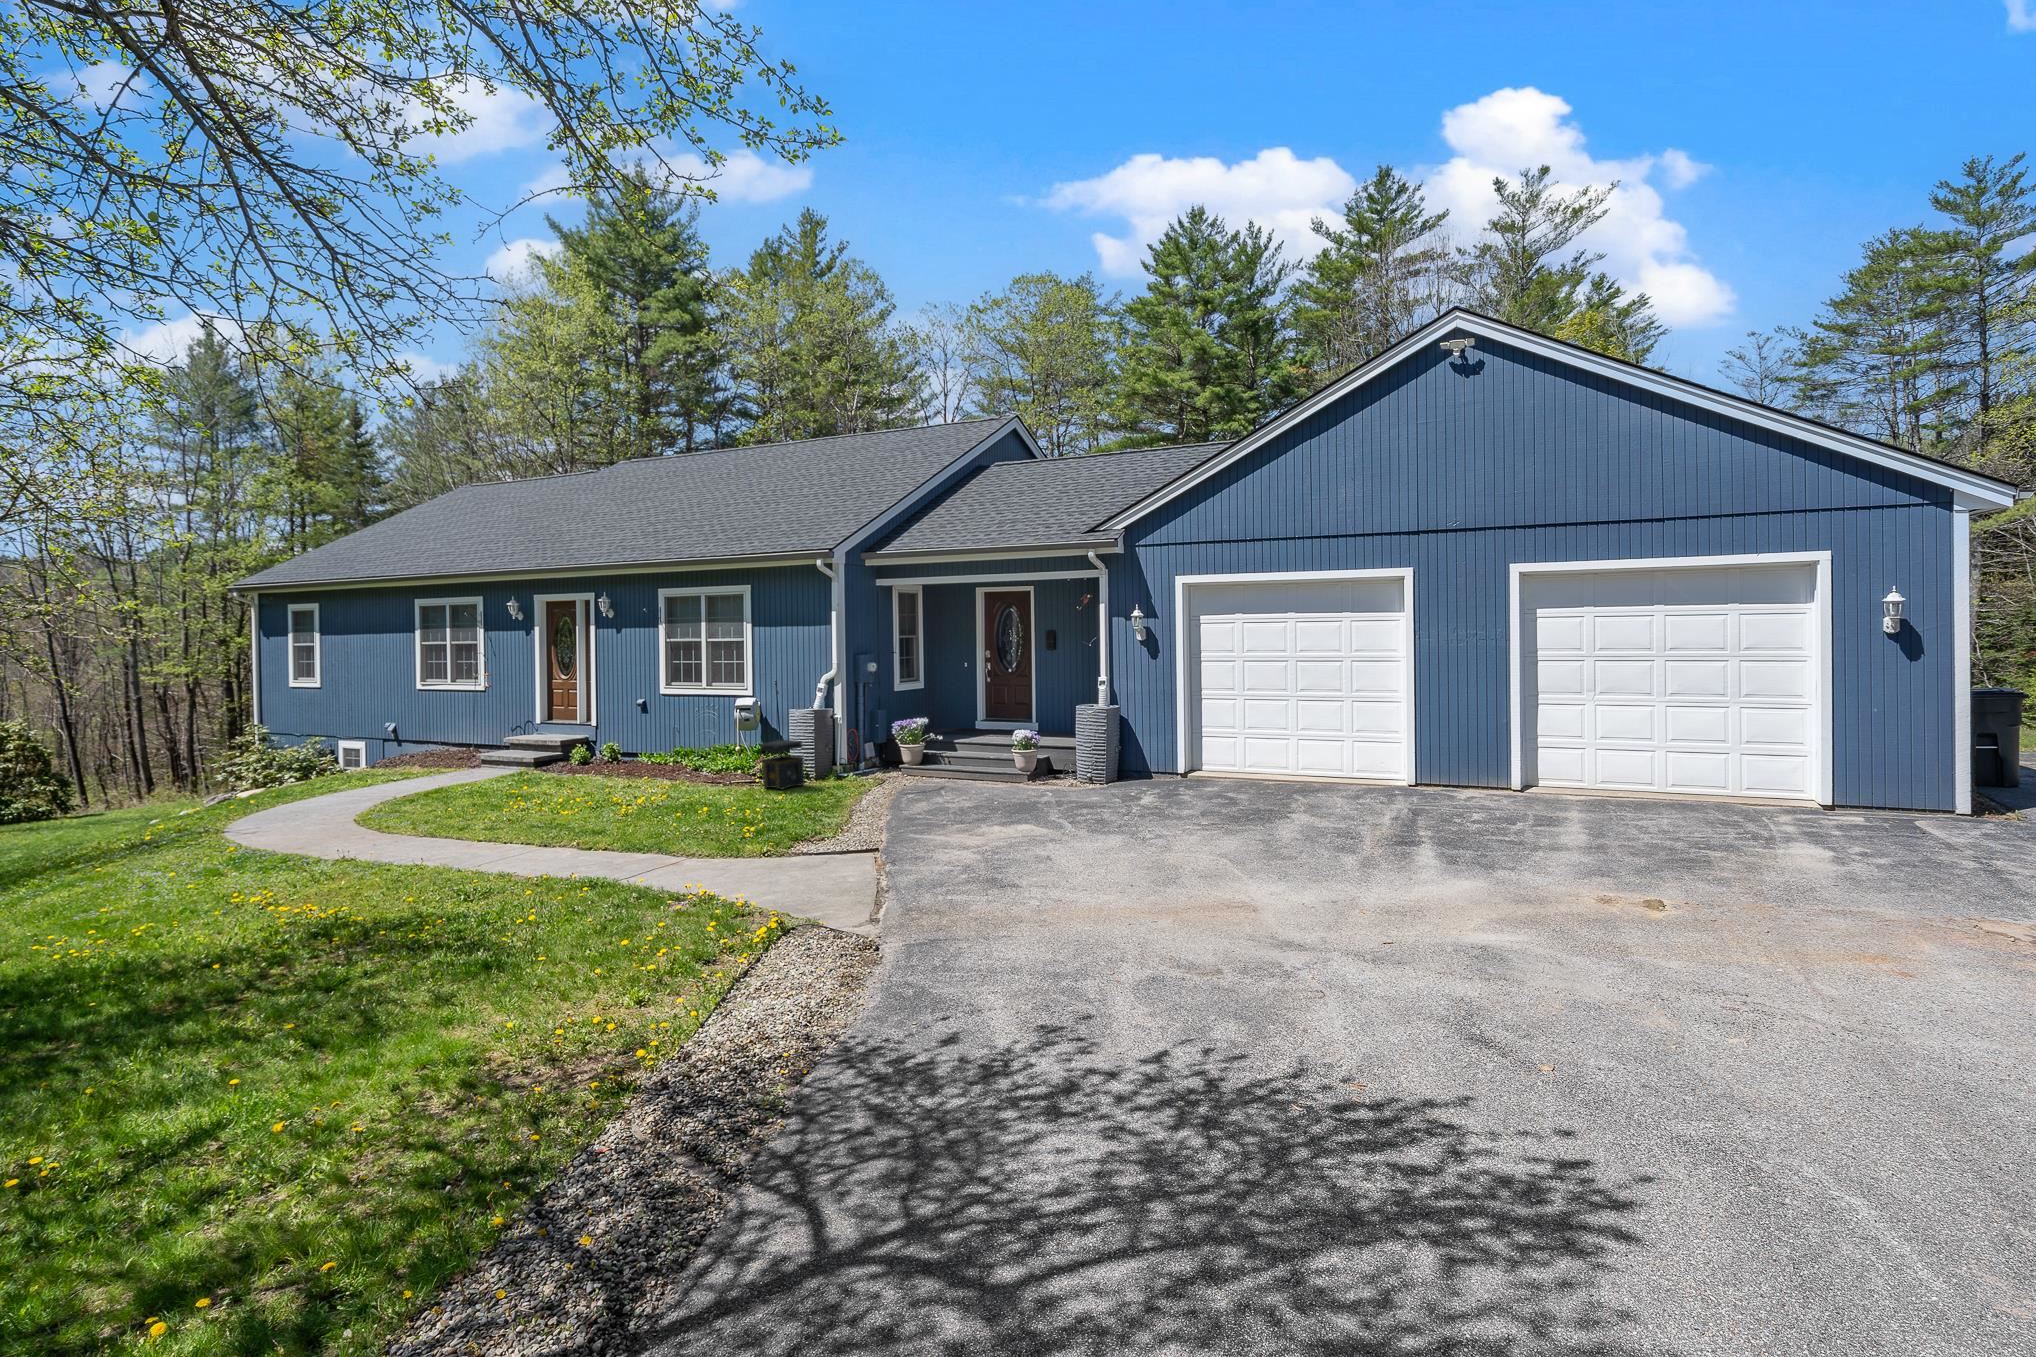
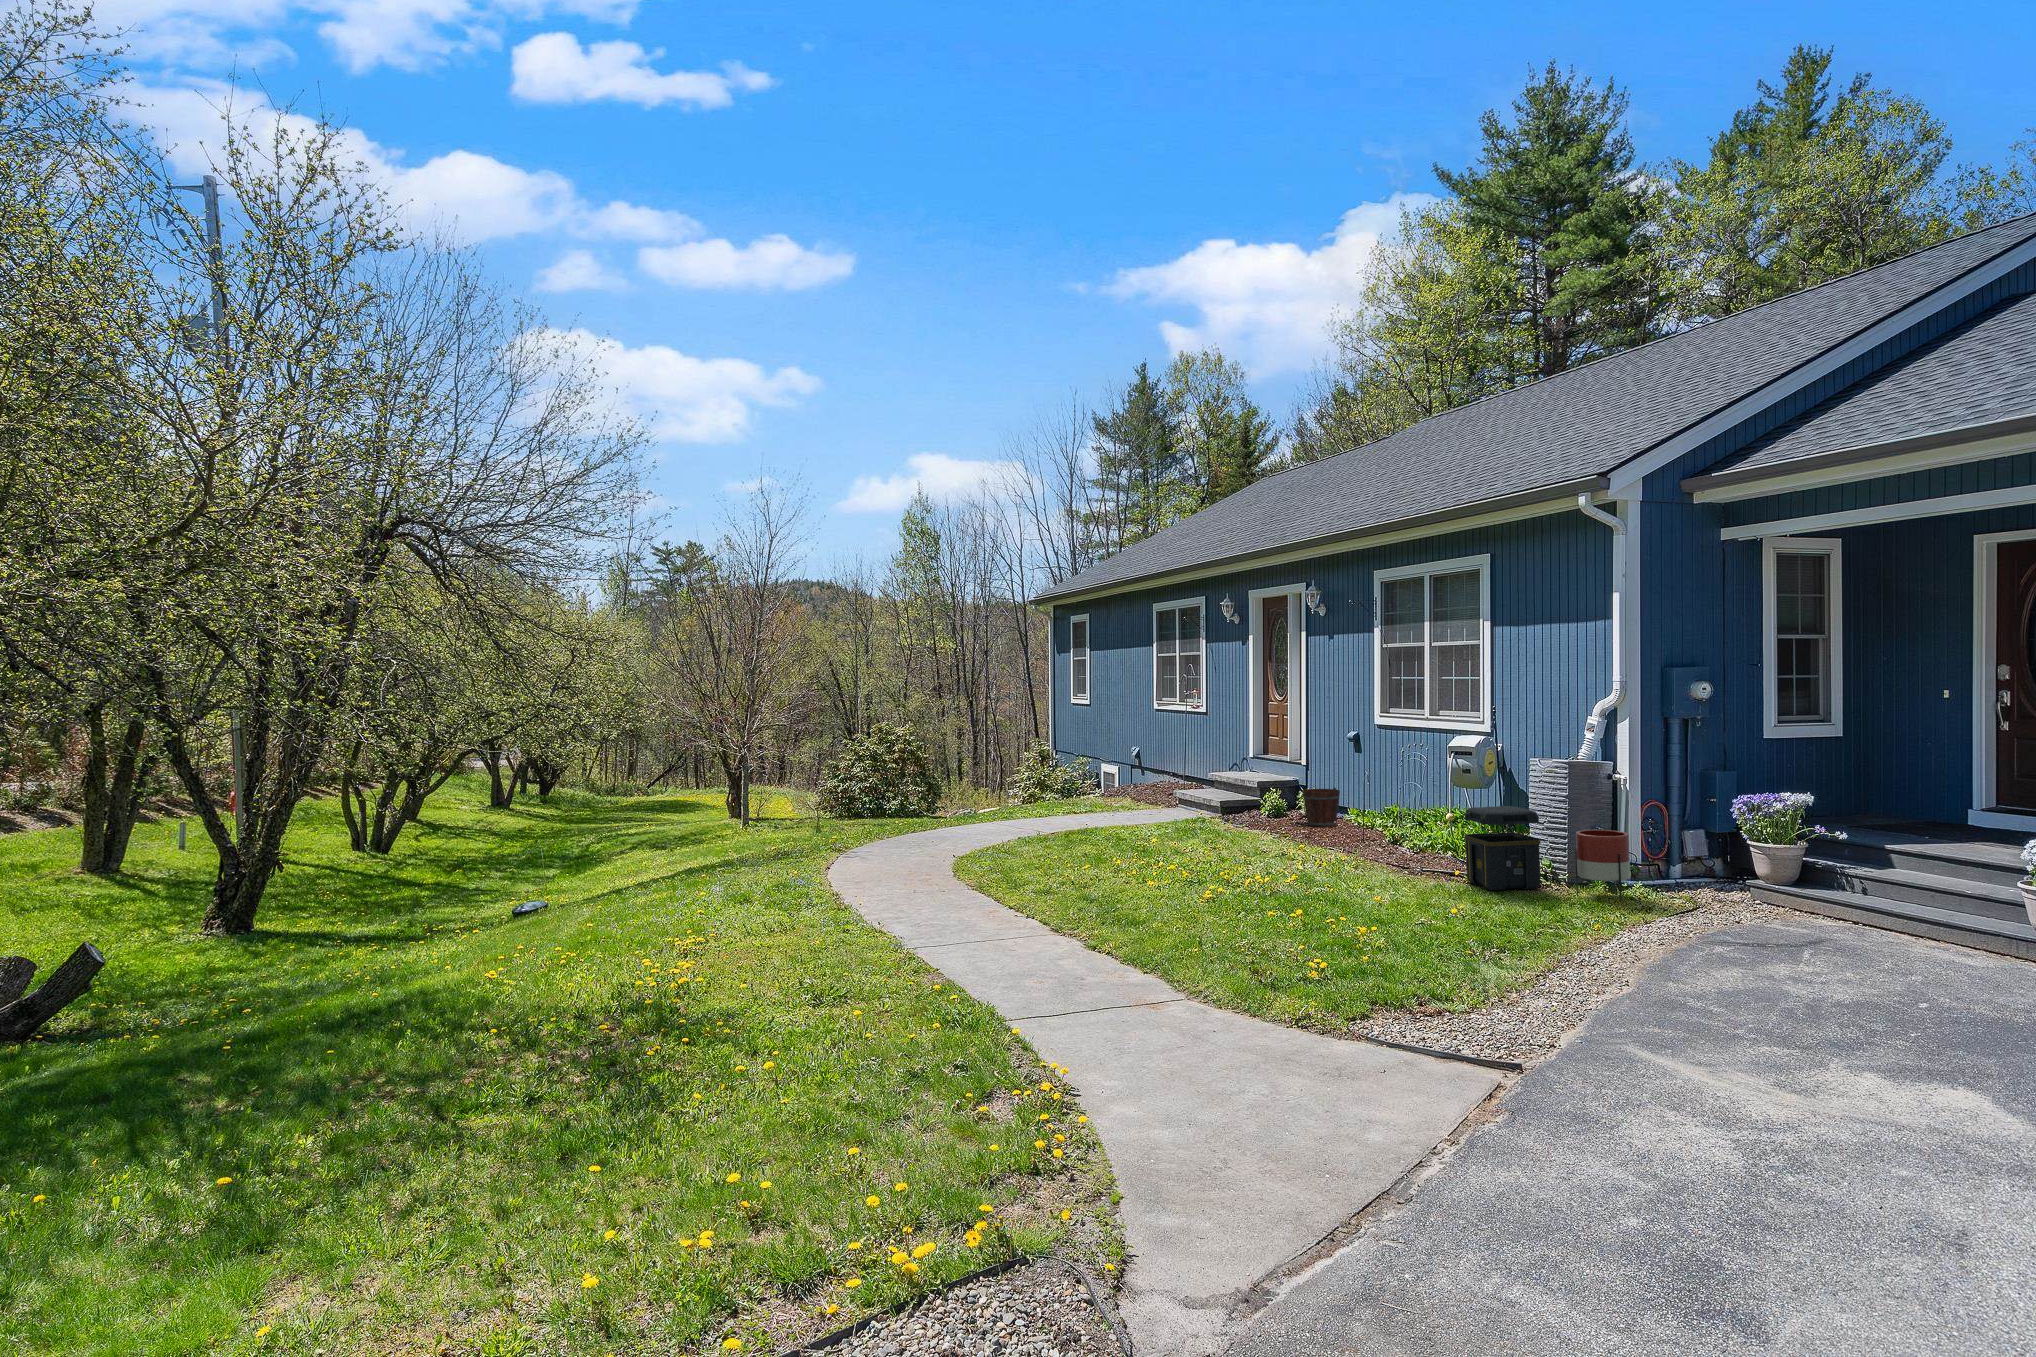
bucket: none [609,741,636,771] -> present [1302,788,1340,827]
planter: none [824,747,851,785] -> present [1575,830,1630,901]

